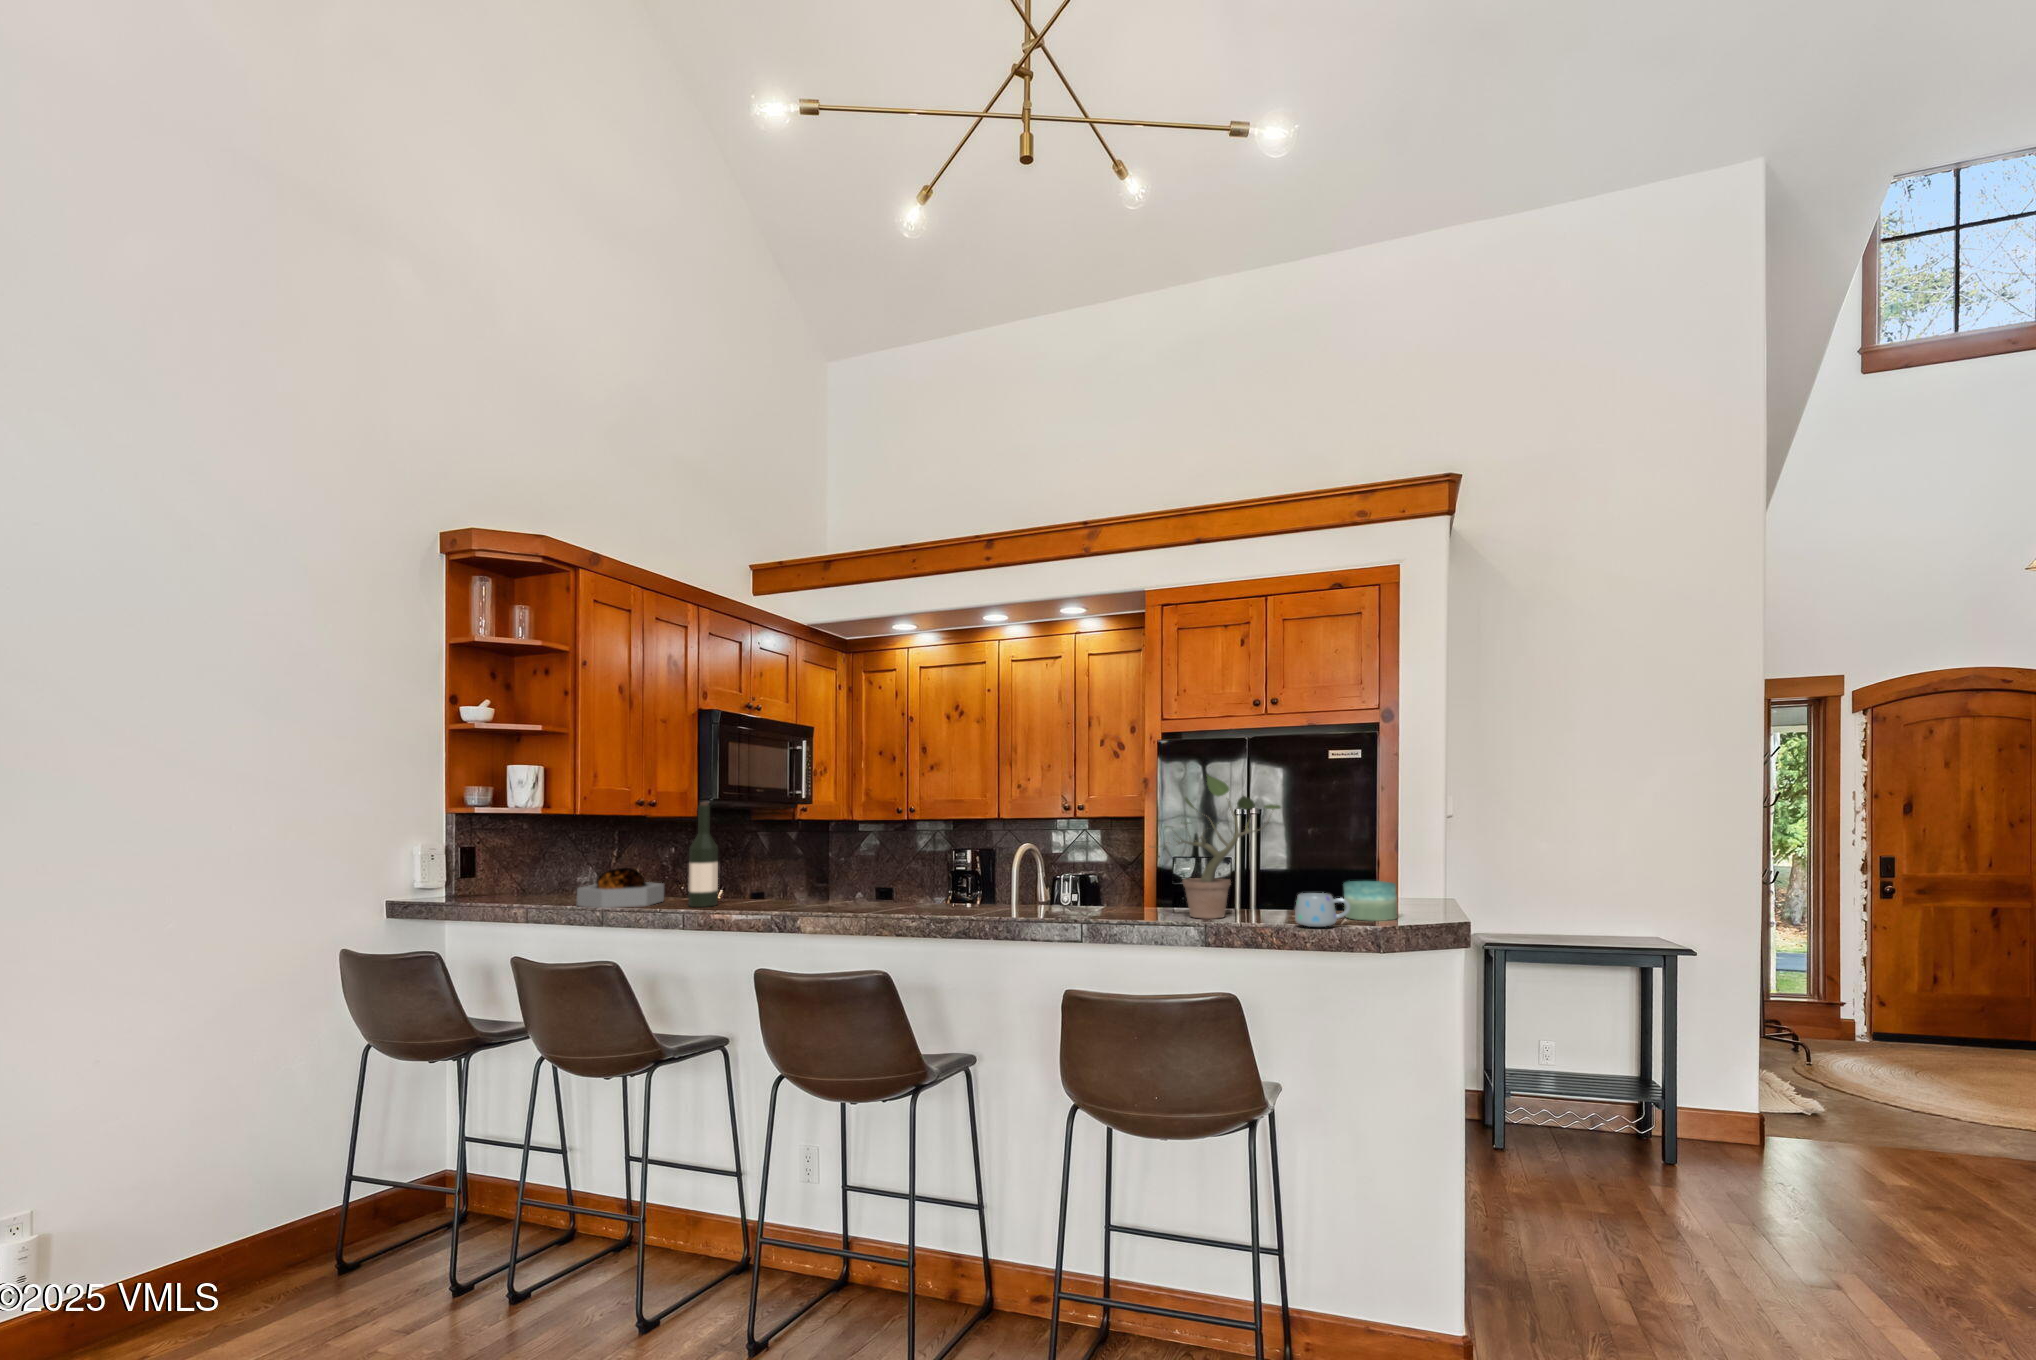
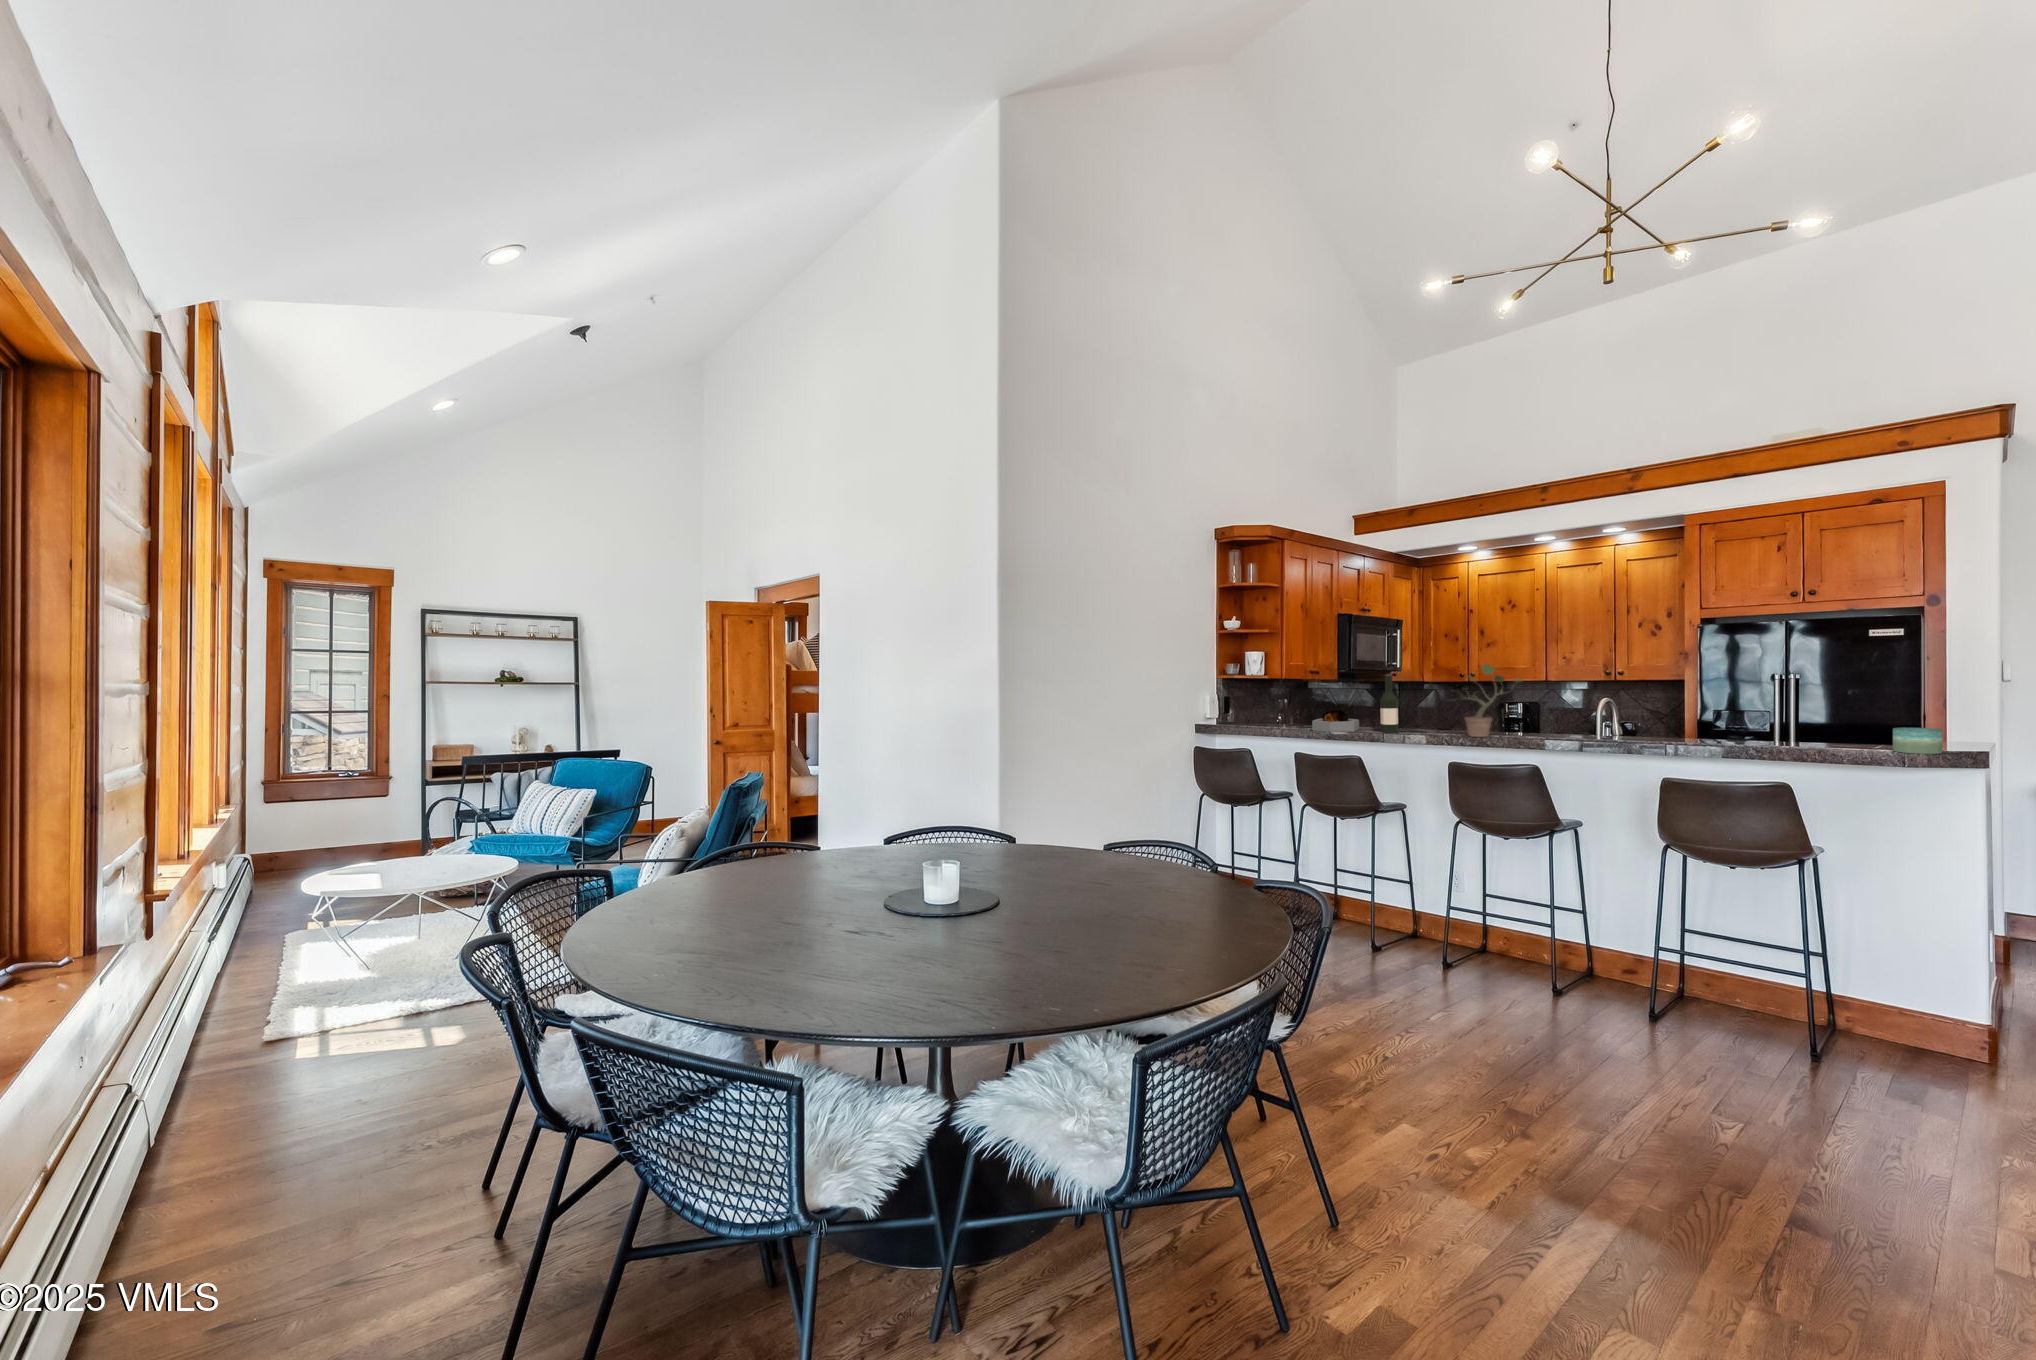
potted plant: present [1166,776,1281,919] -> present [1460,663,1522,737]
mug: present [1295,893,1350,927] -> none [1851,734,1900,755]

